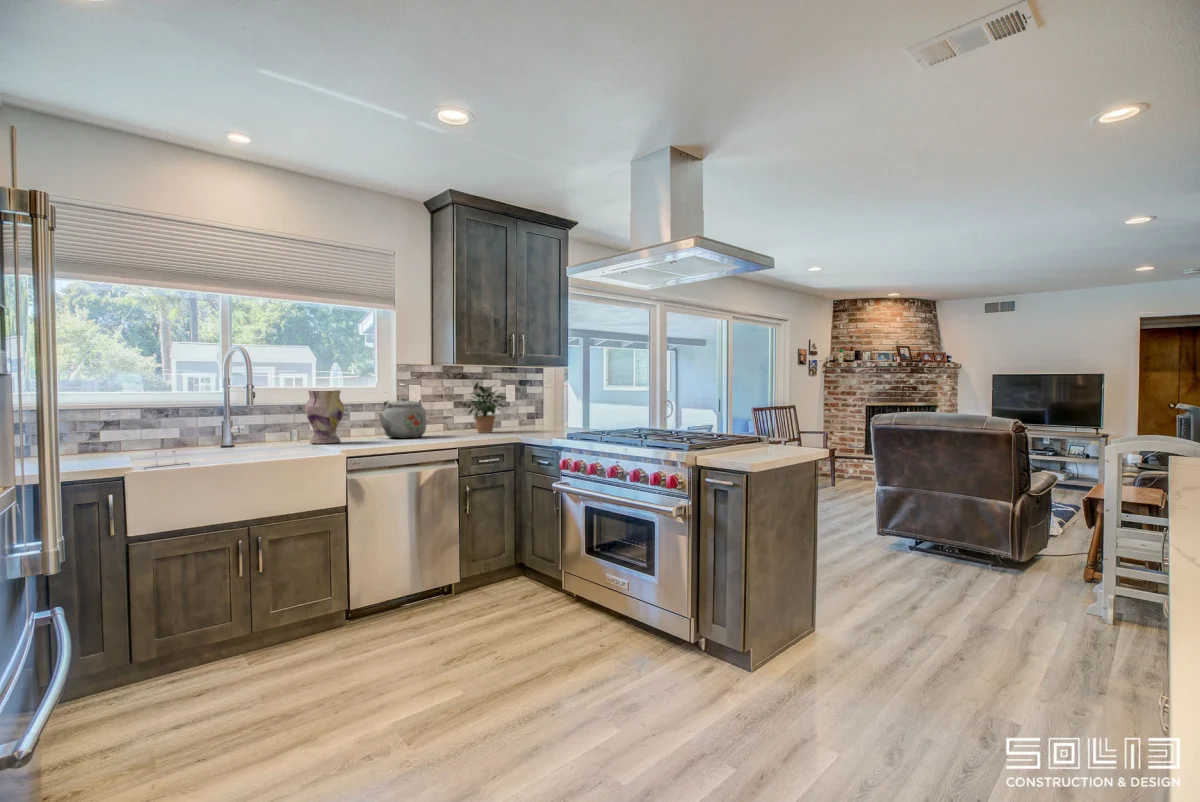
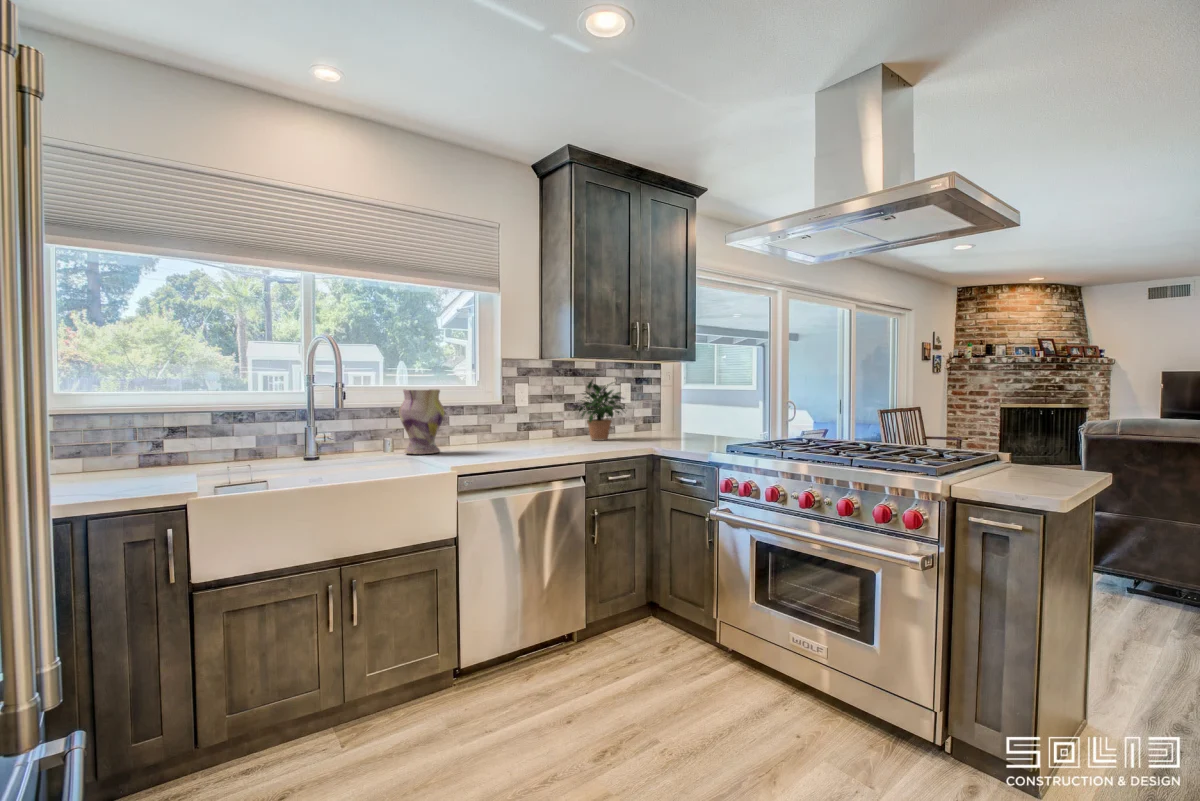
kettle: present [378,398,426,438] -> none [477,398,536,447]

